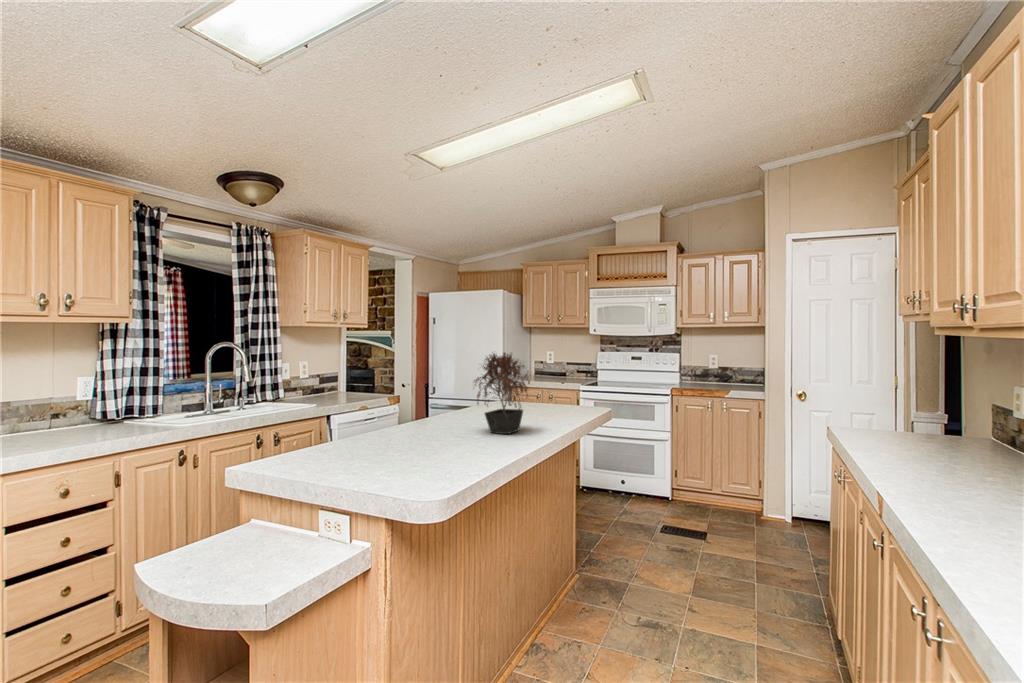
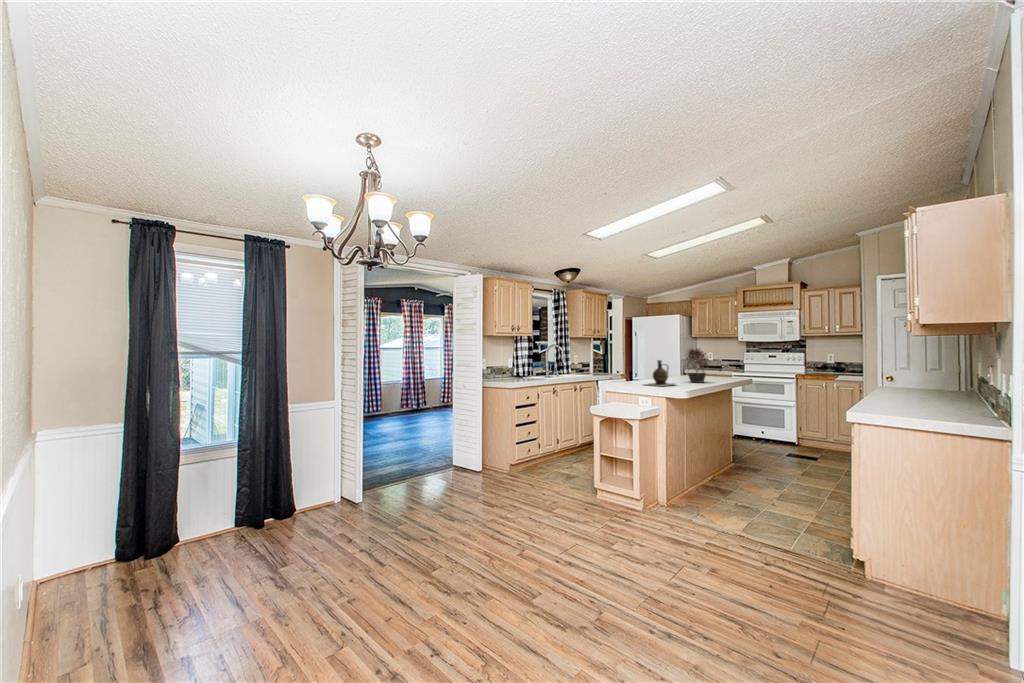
ceramic jug: none [352,388,453,466] -> present [645,360,674,386]

